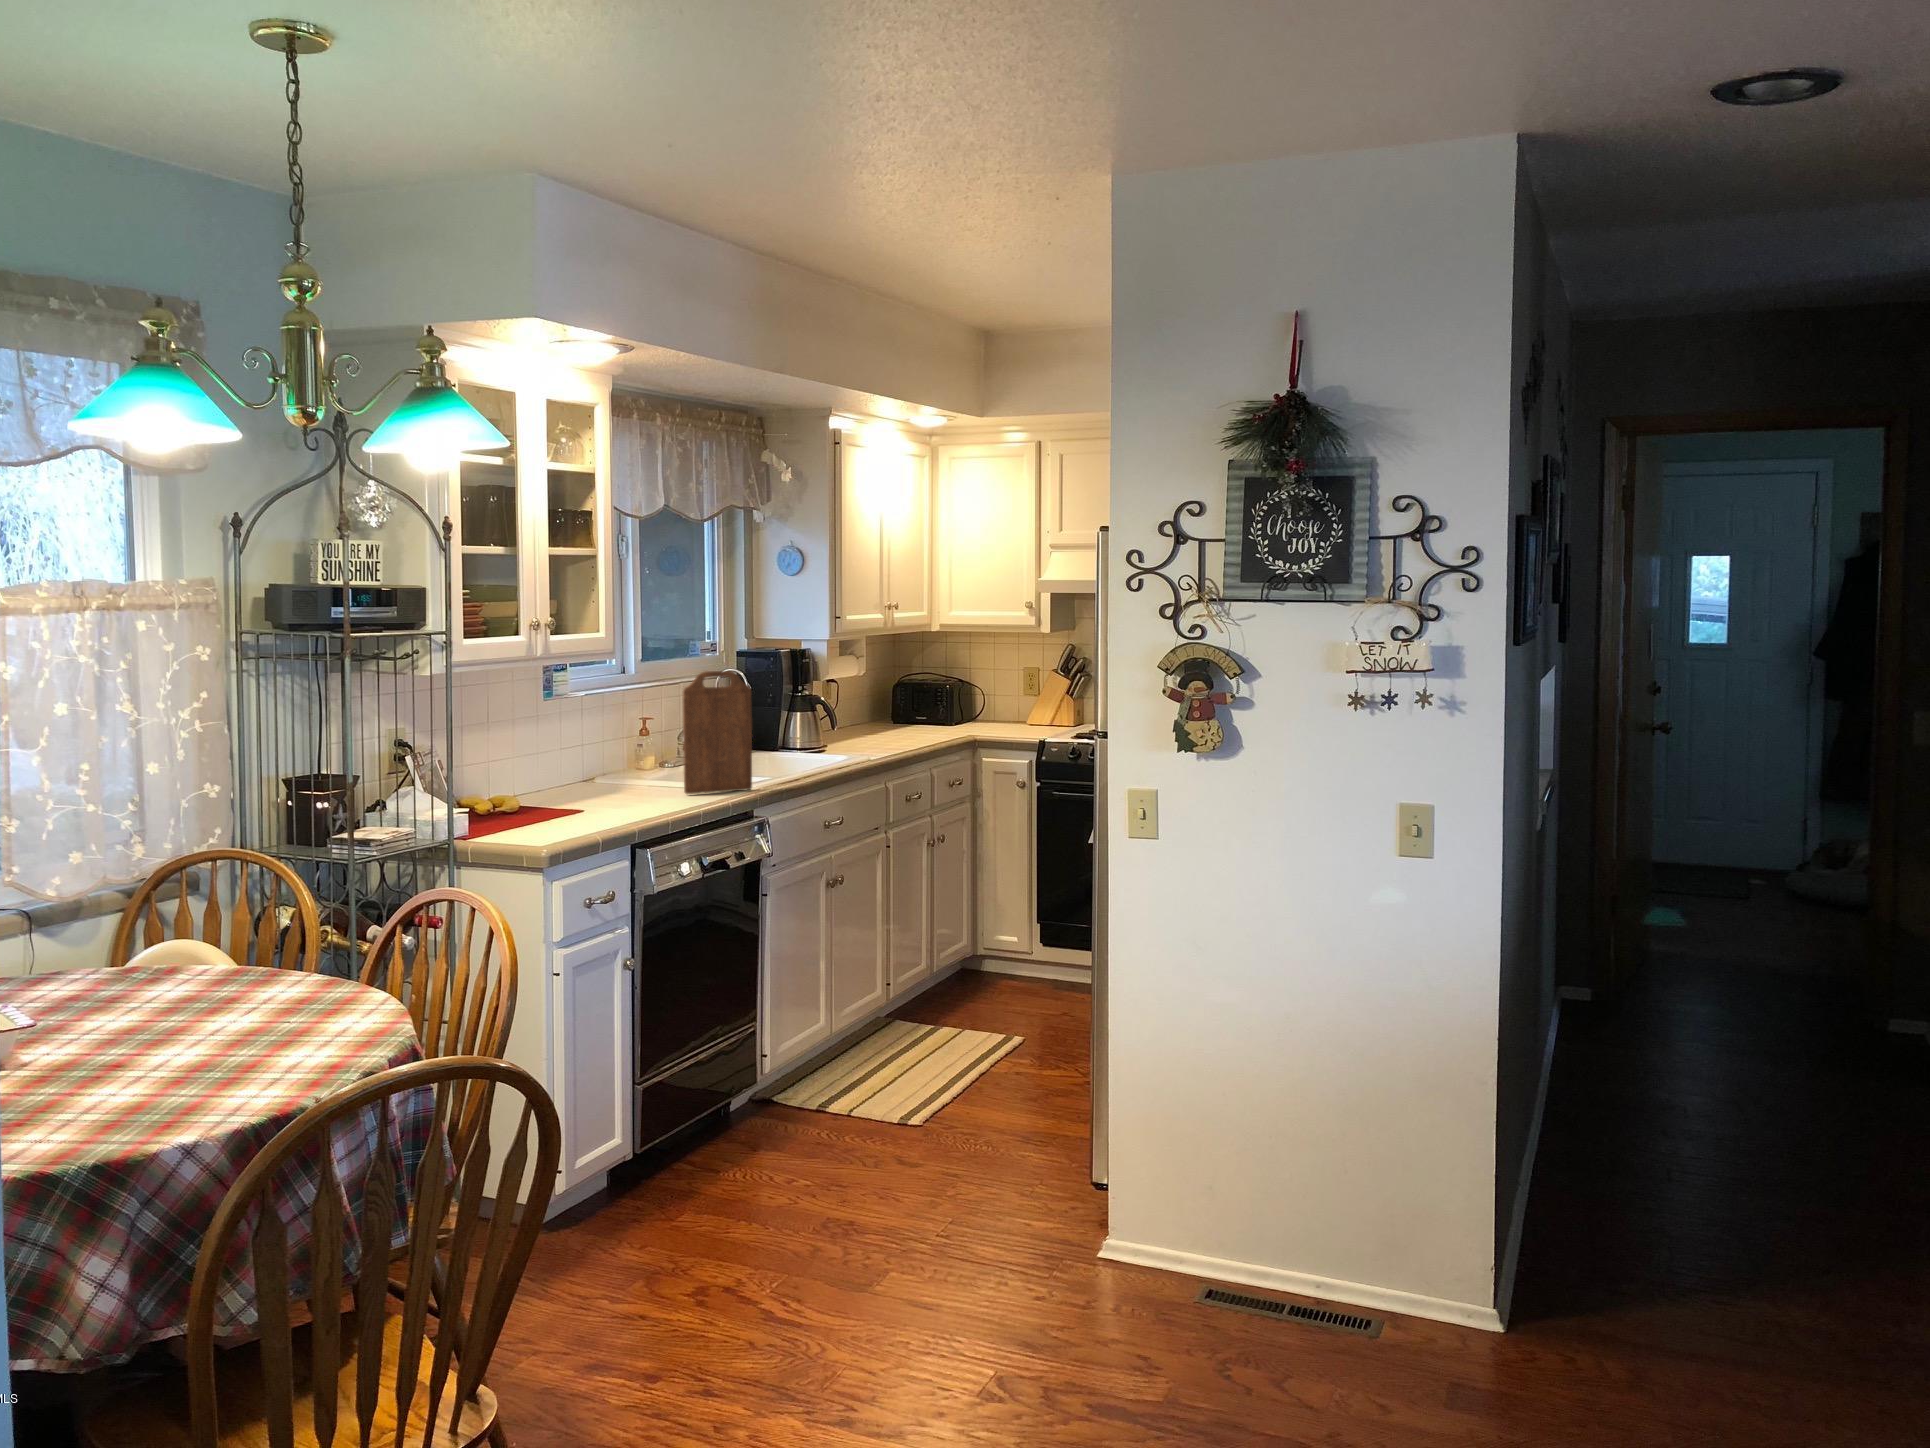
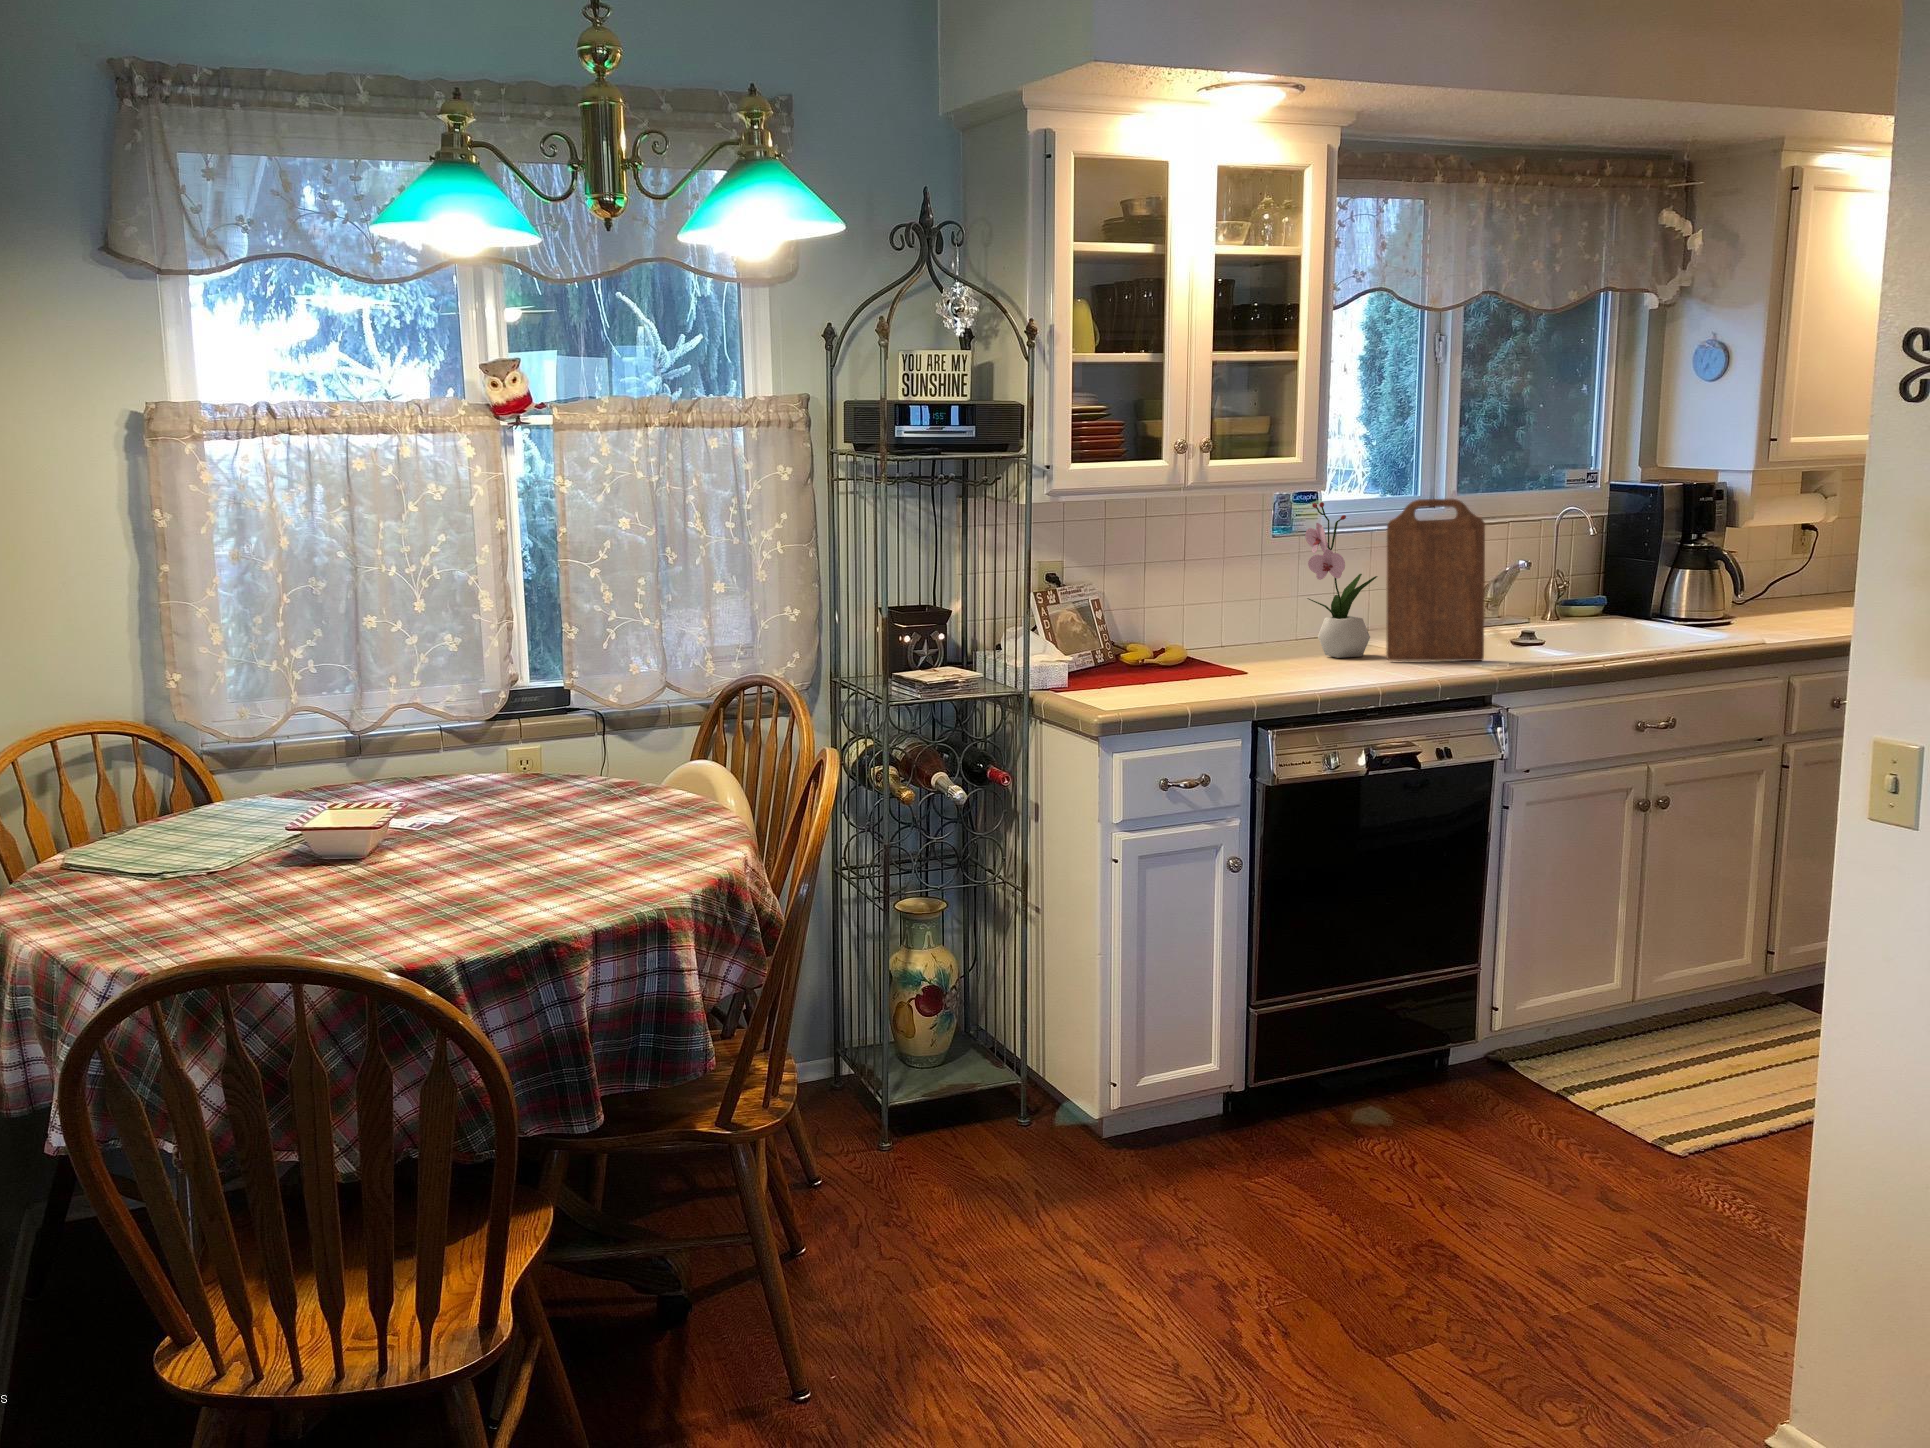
flower arrangement: none [608,673,664,795] -> present [1305,502,1377,658]

